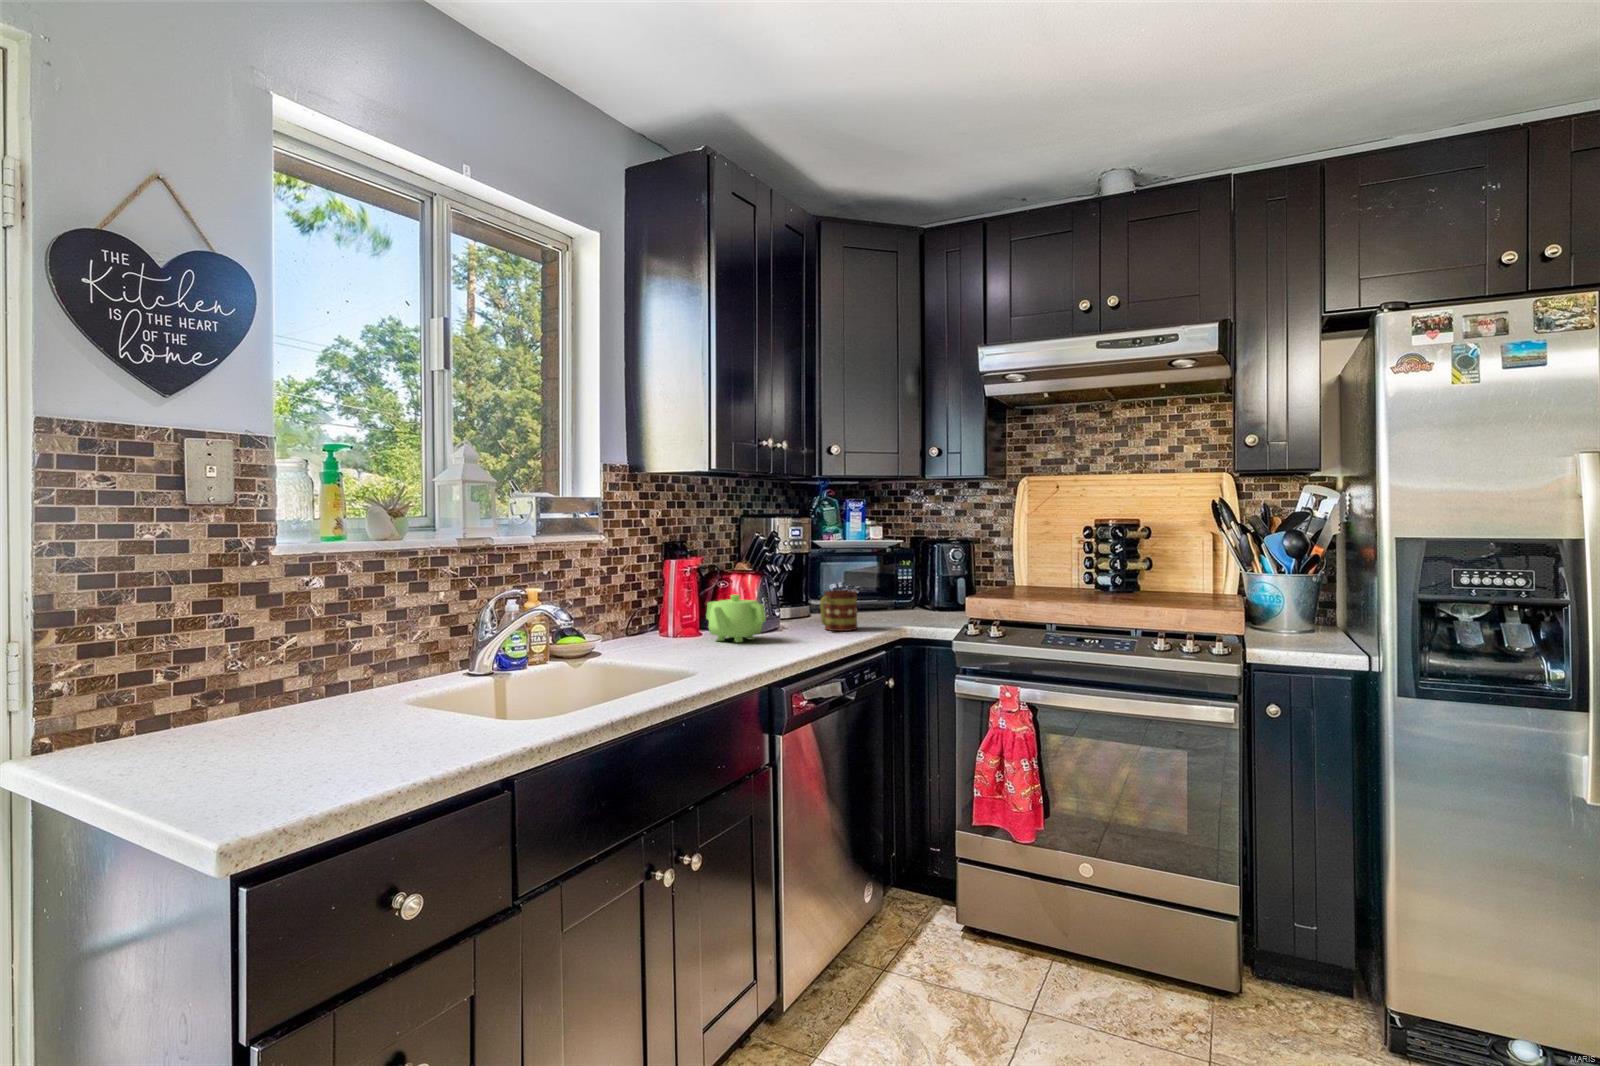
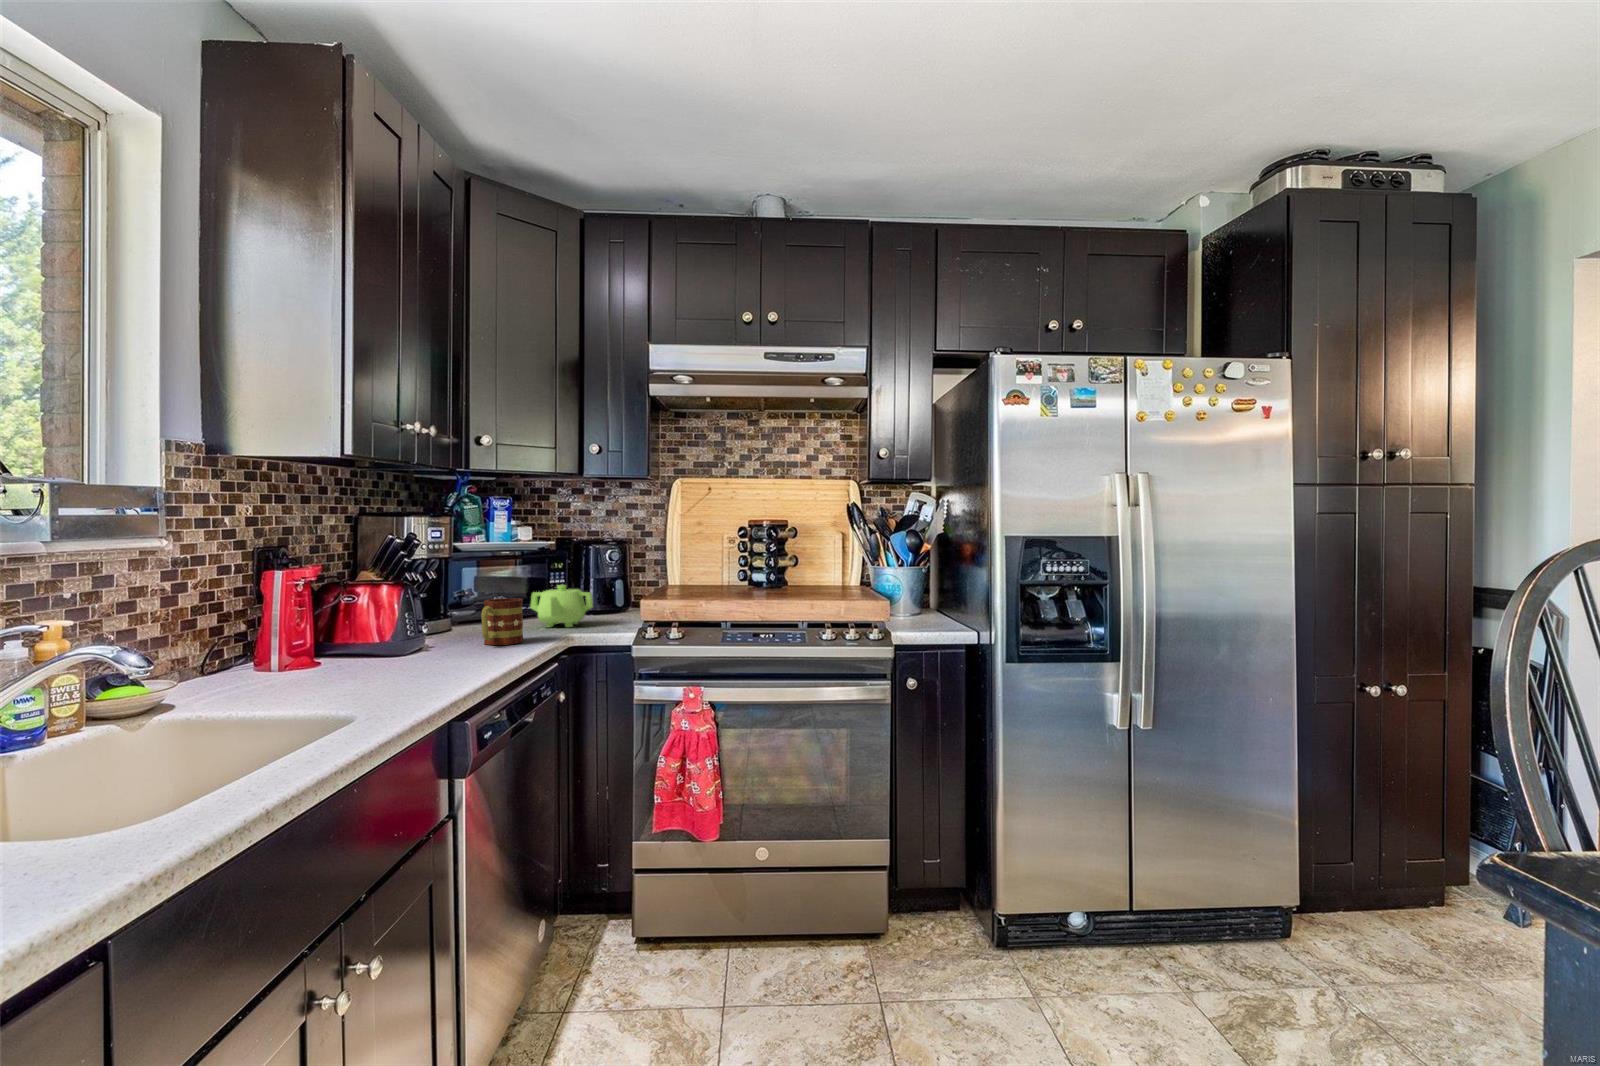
teapot: present [706,595,766,642] -> present [530,585,593,627]

